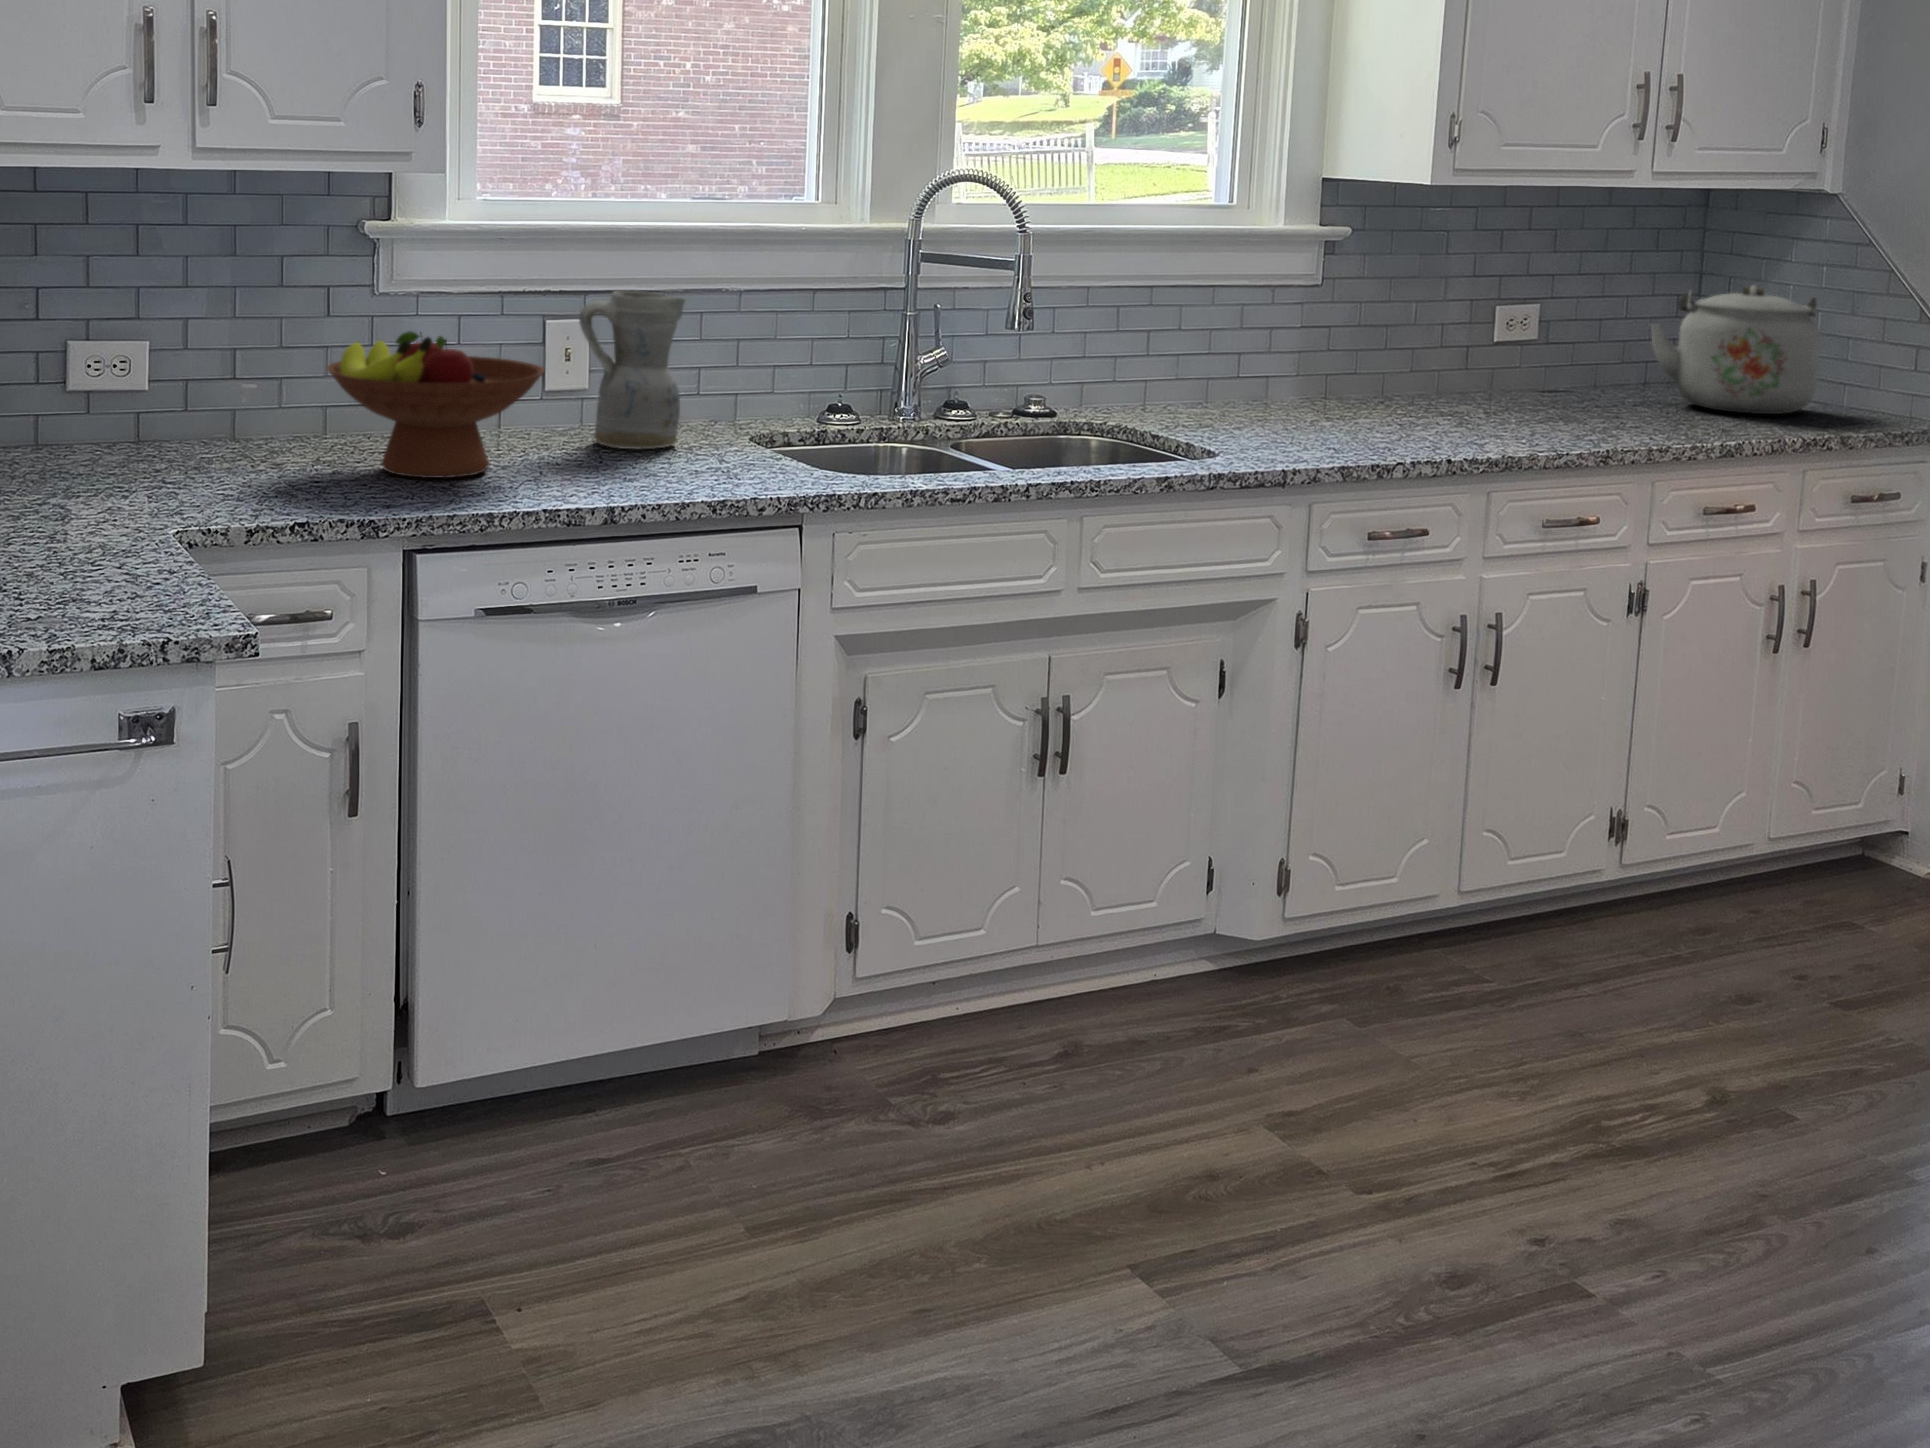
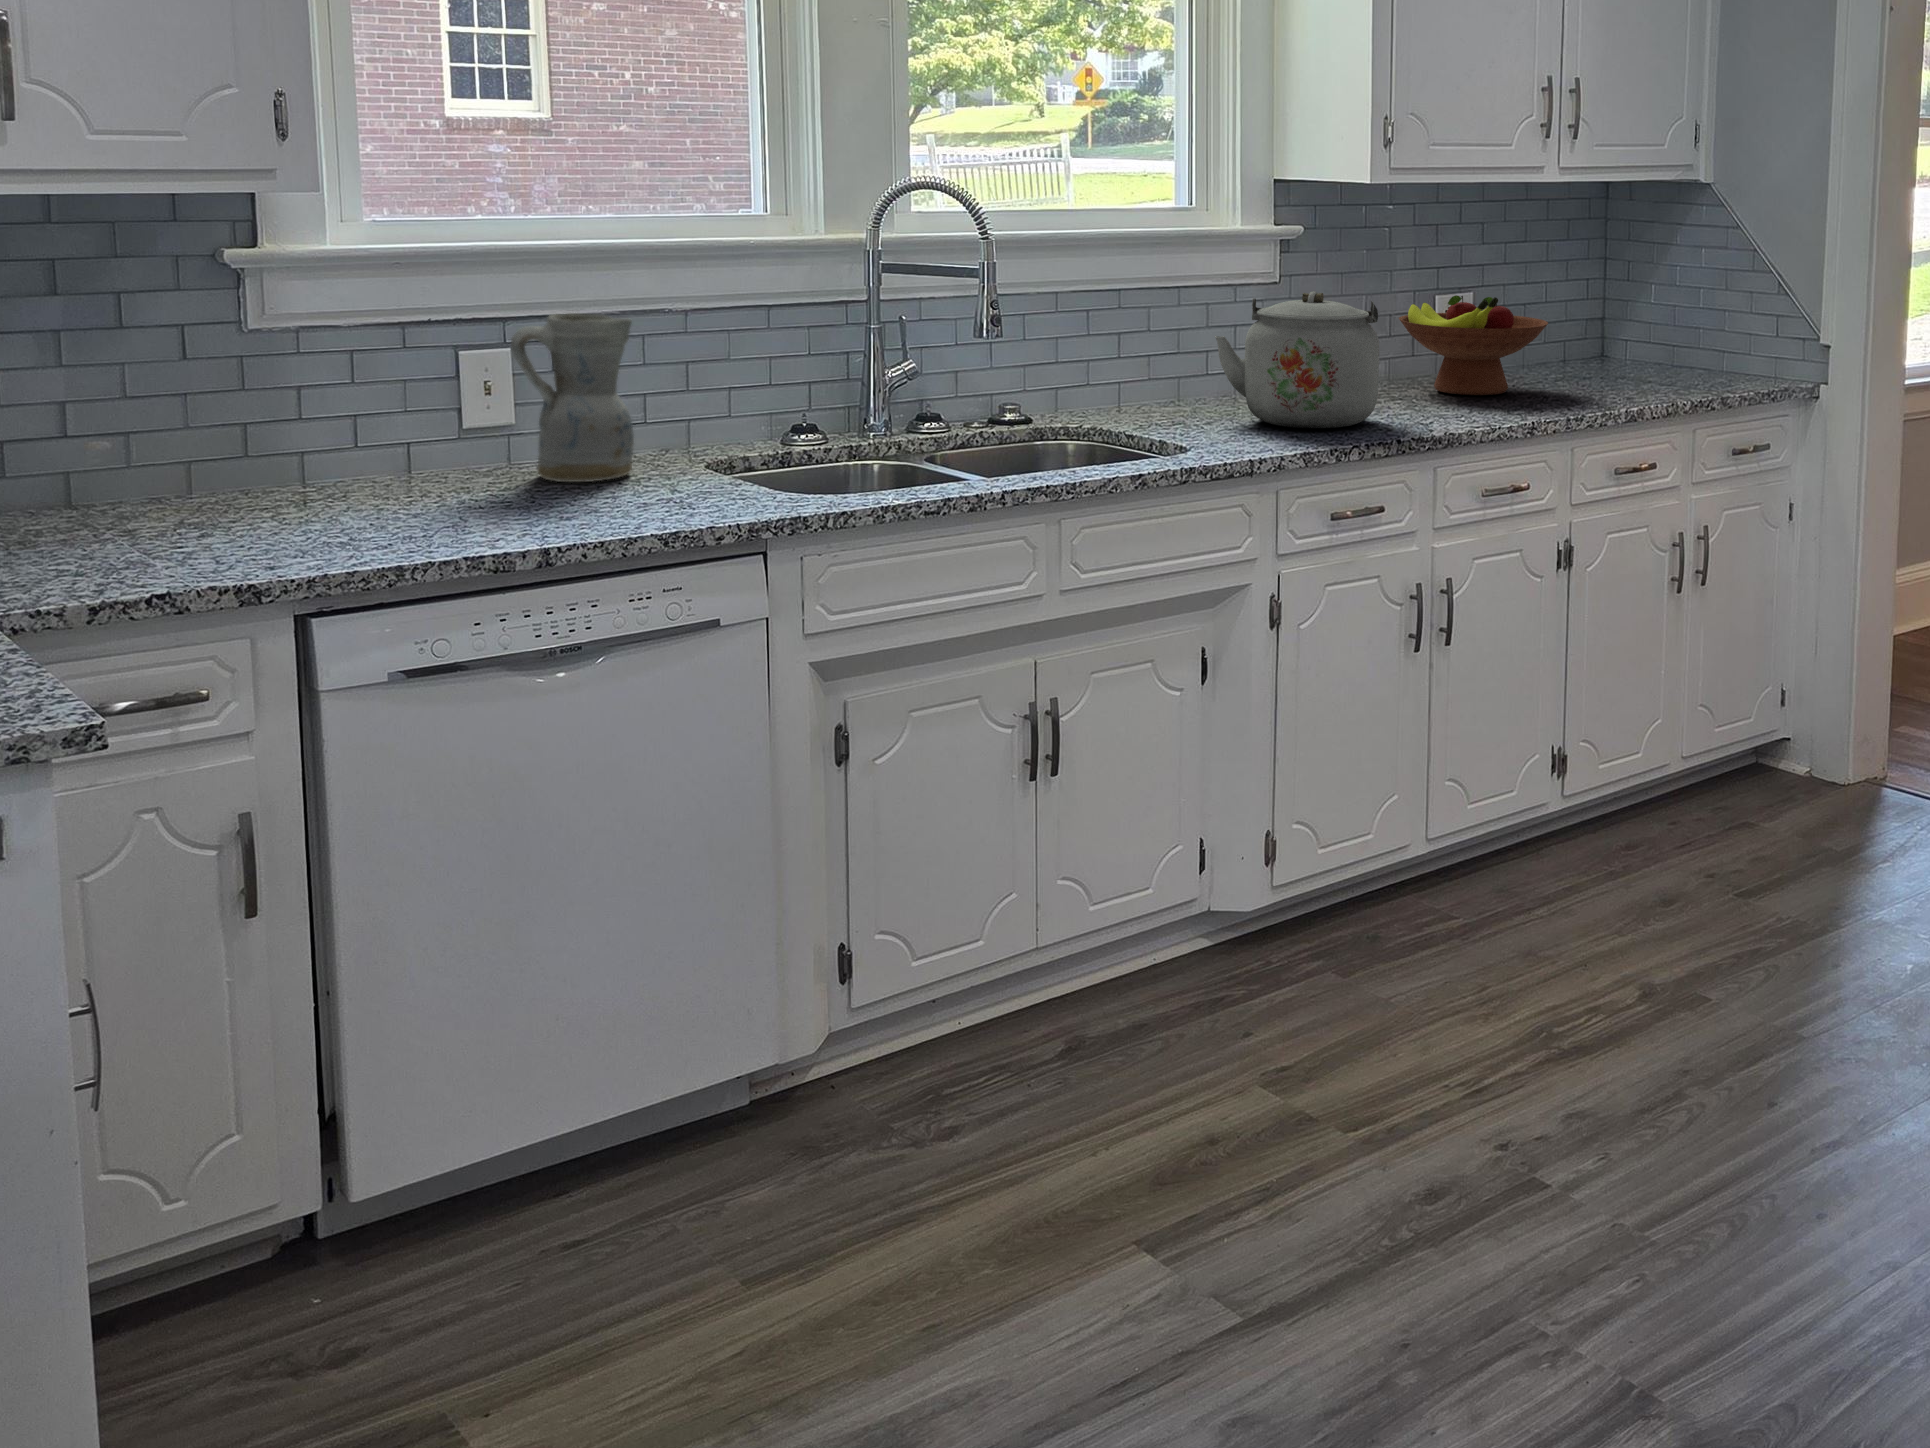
kettle: present [1651,285,1821,414] -> present [1215,291,1379,428]
fruit bowl: present [327,331,545,478] -> present [1399,295,1548,395]

